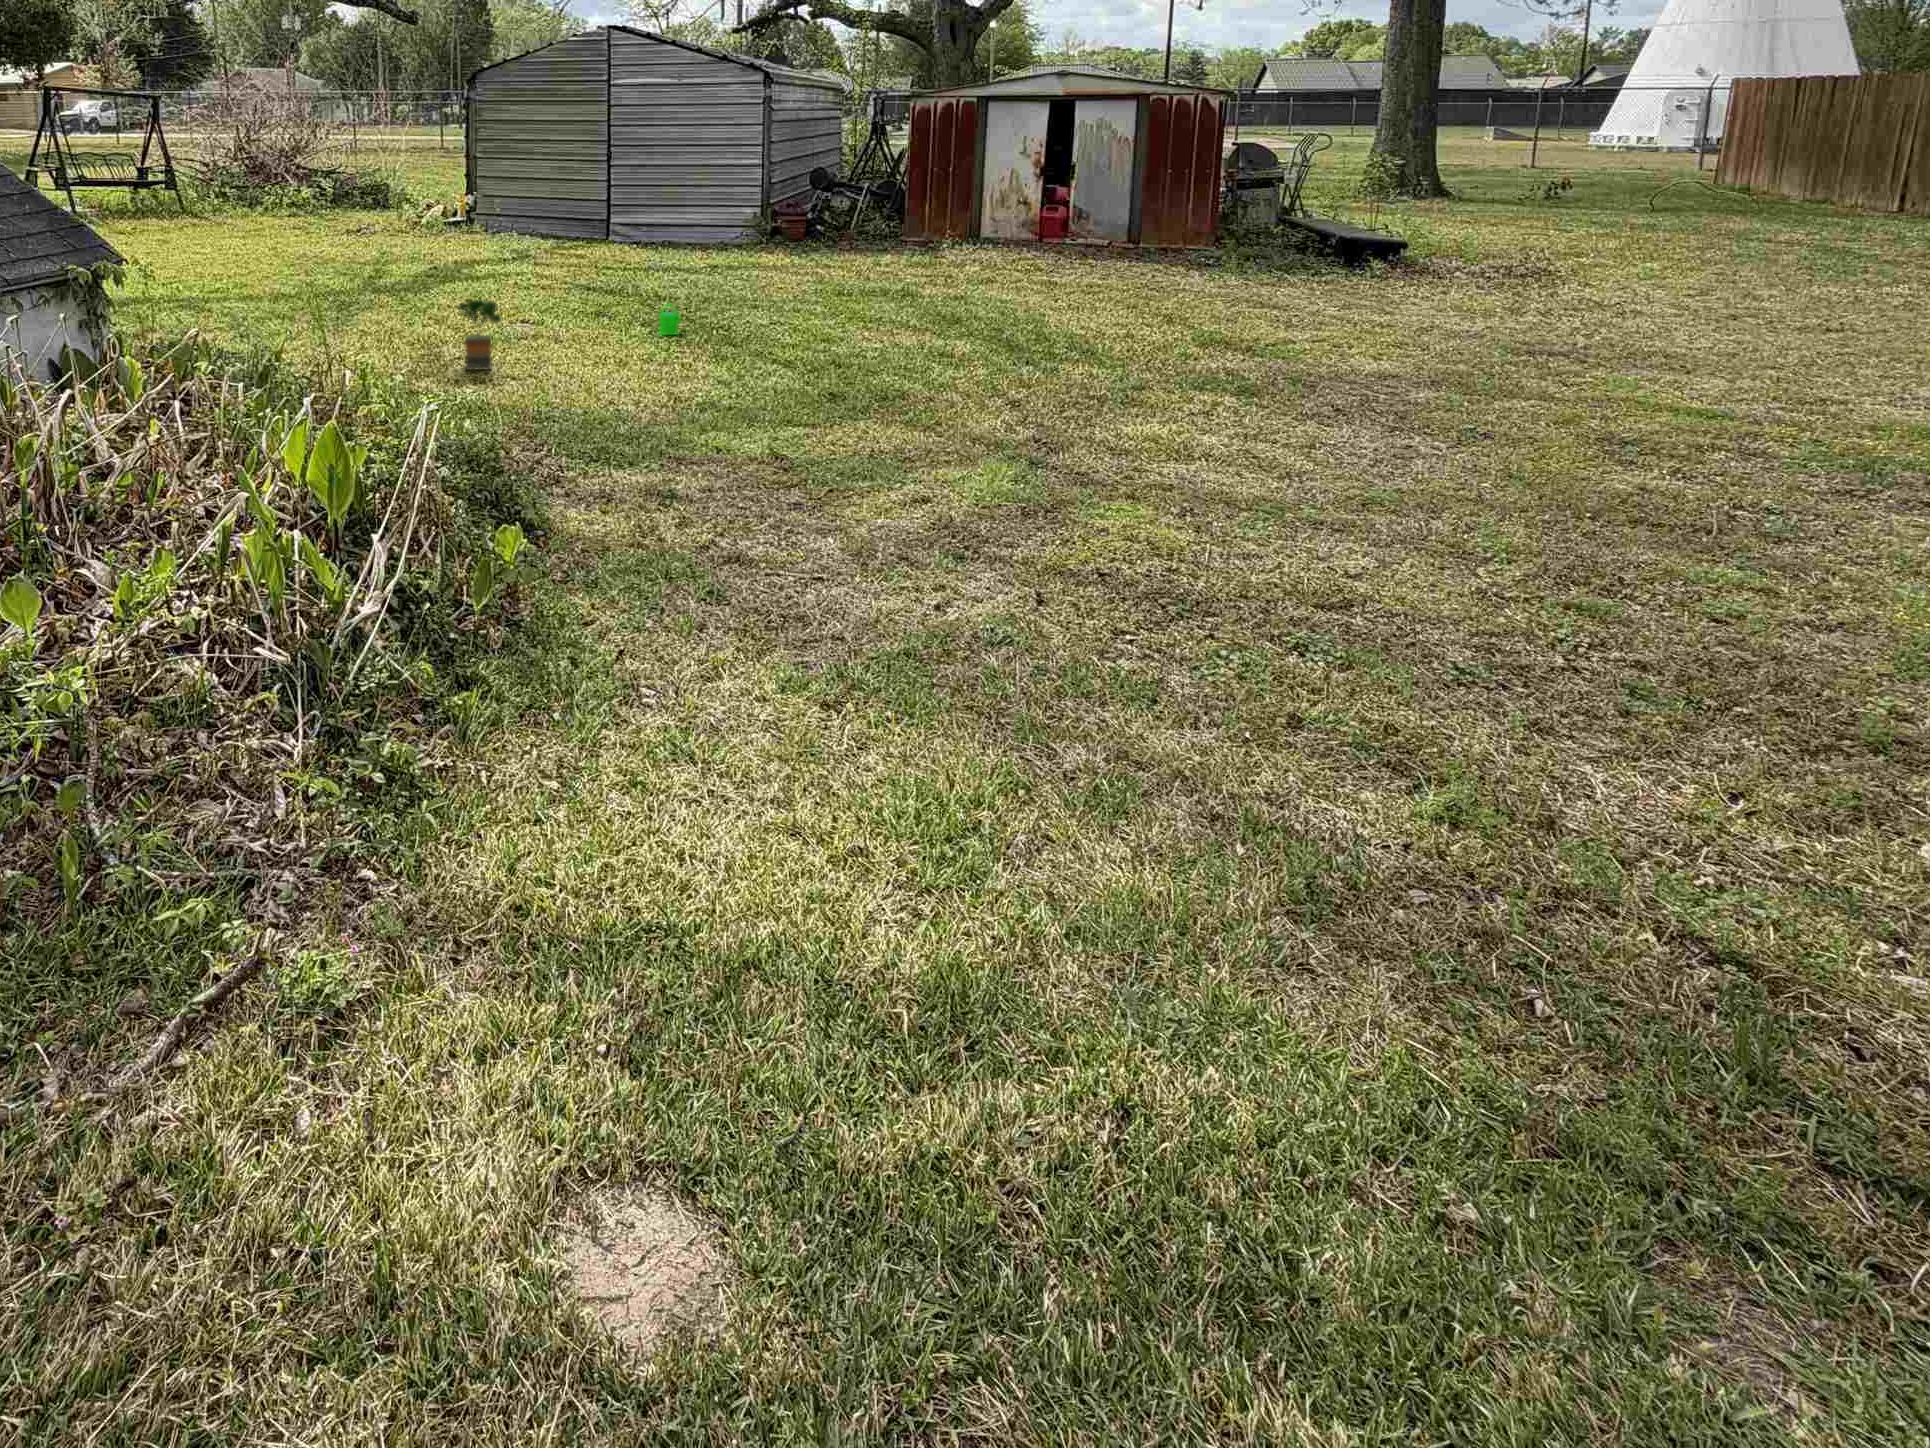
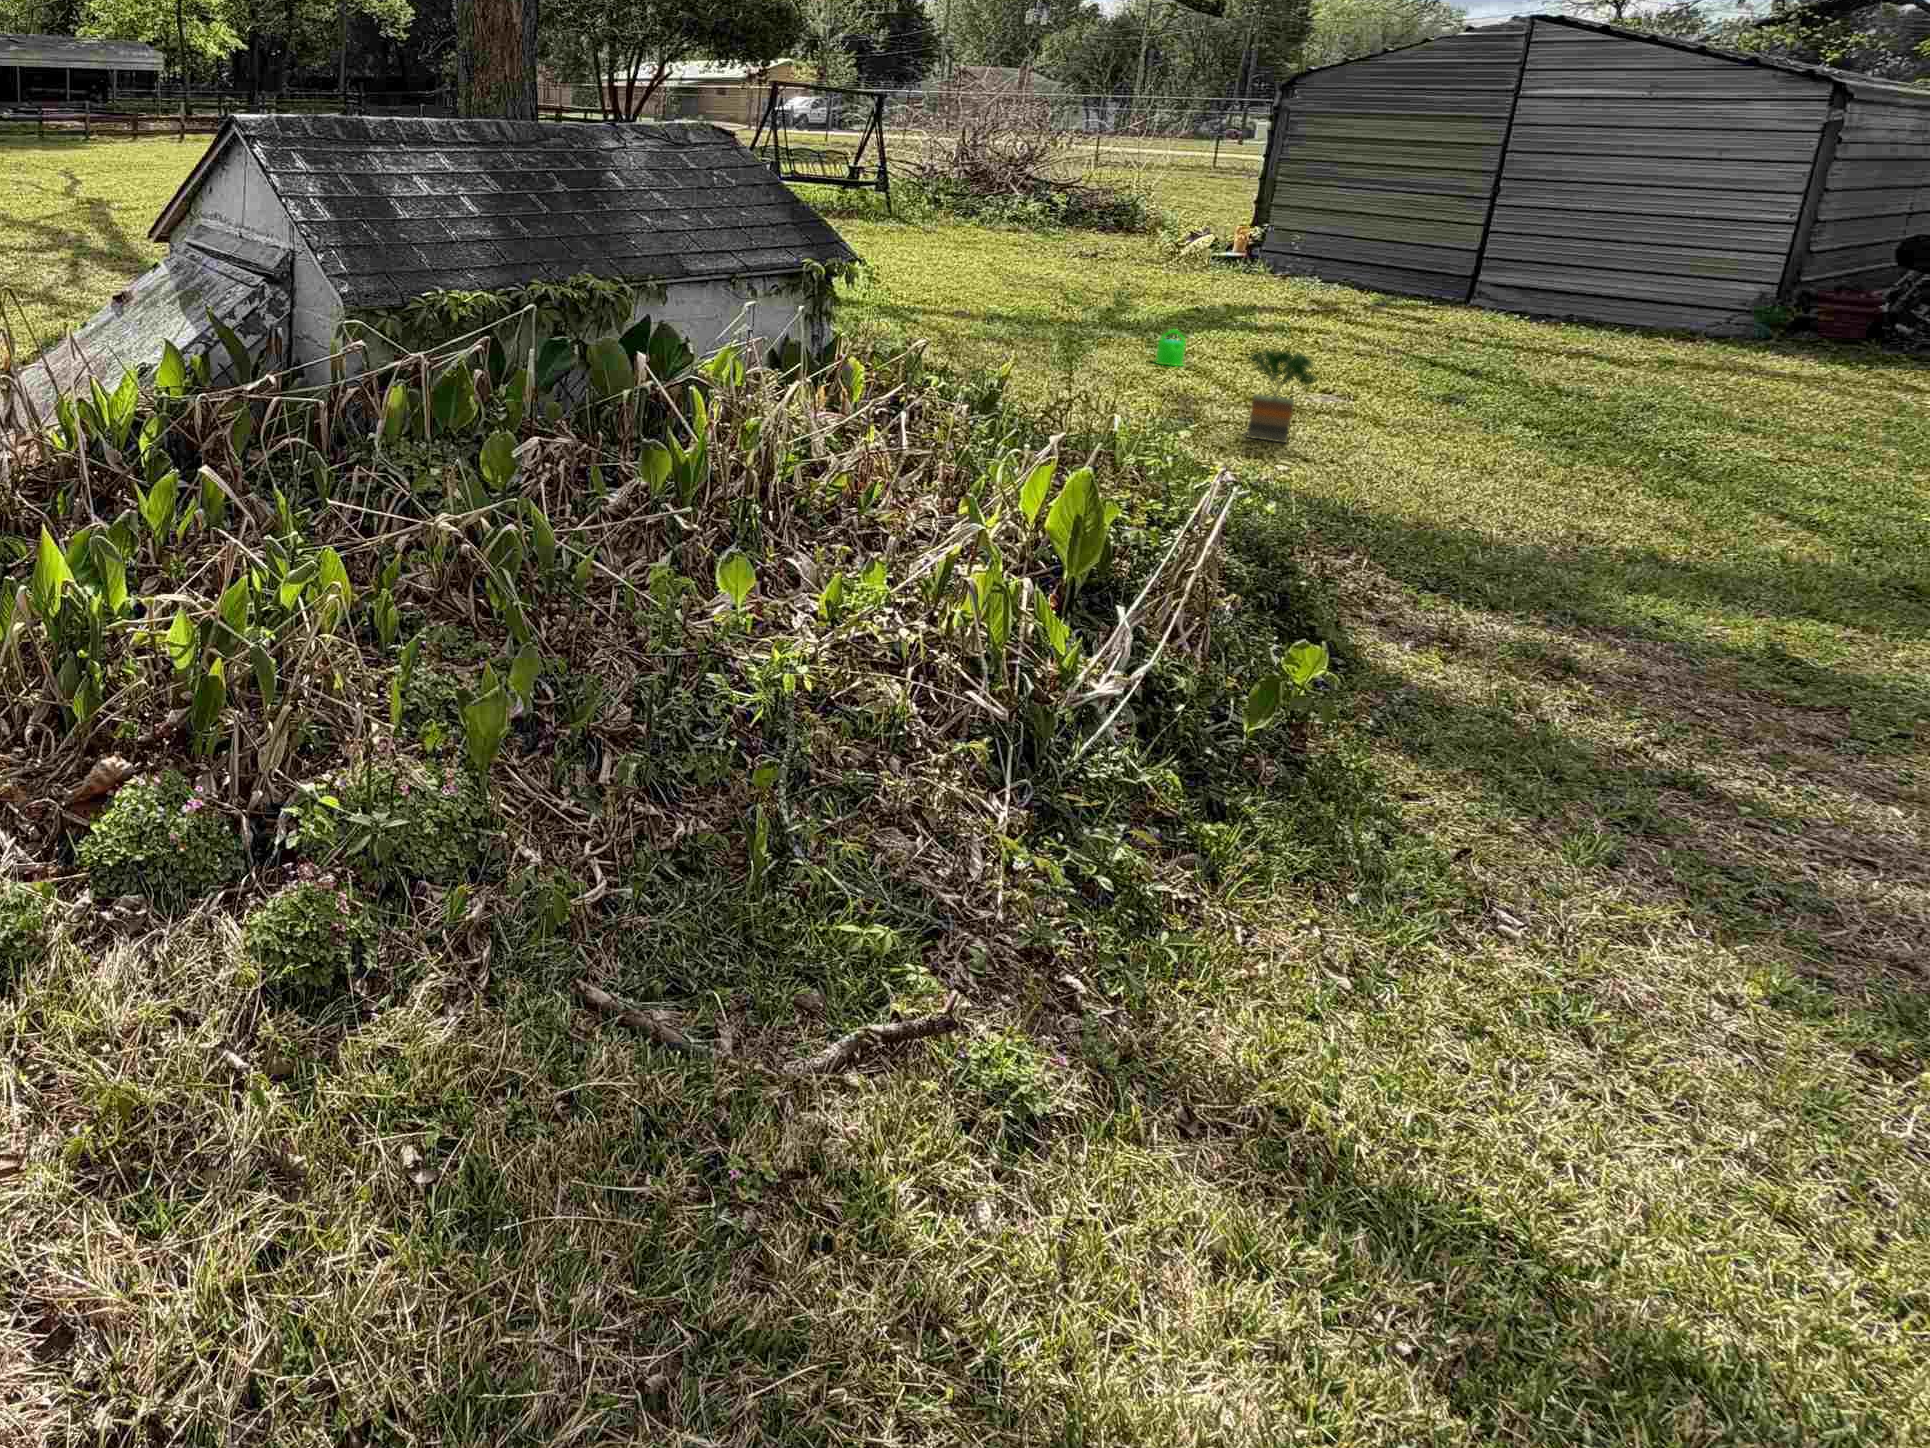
watering can: present [659,304,681,335] -> present [1155,330,1186,366]

